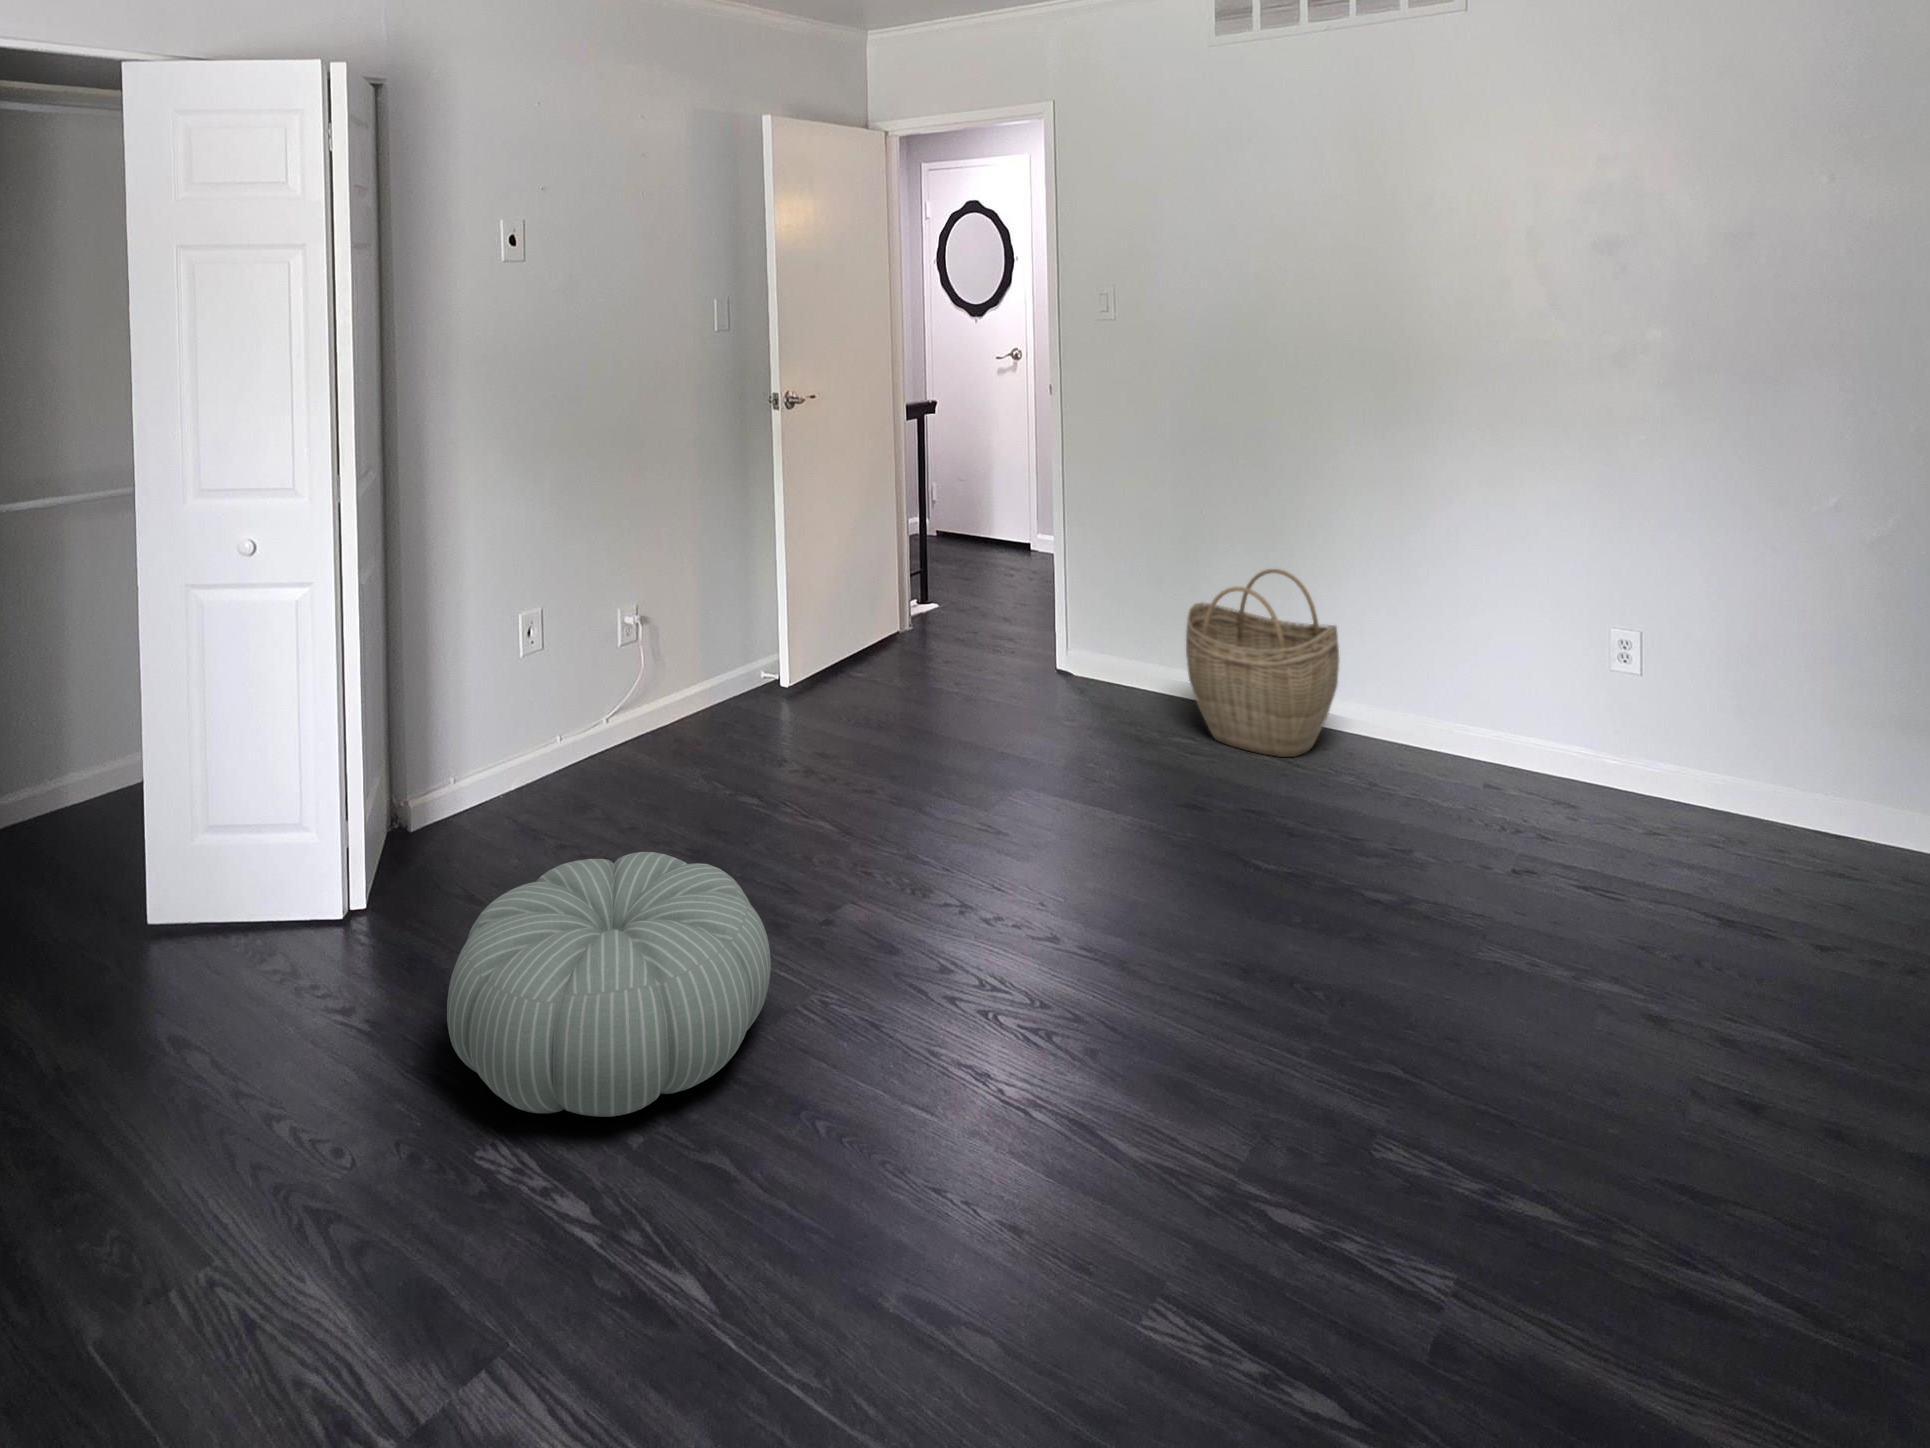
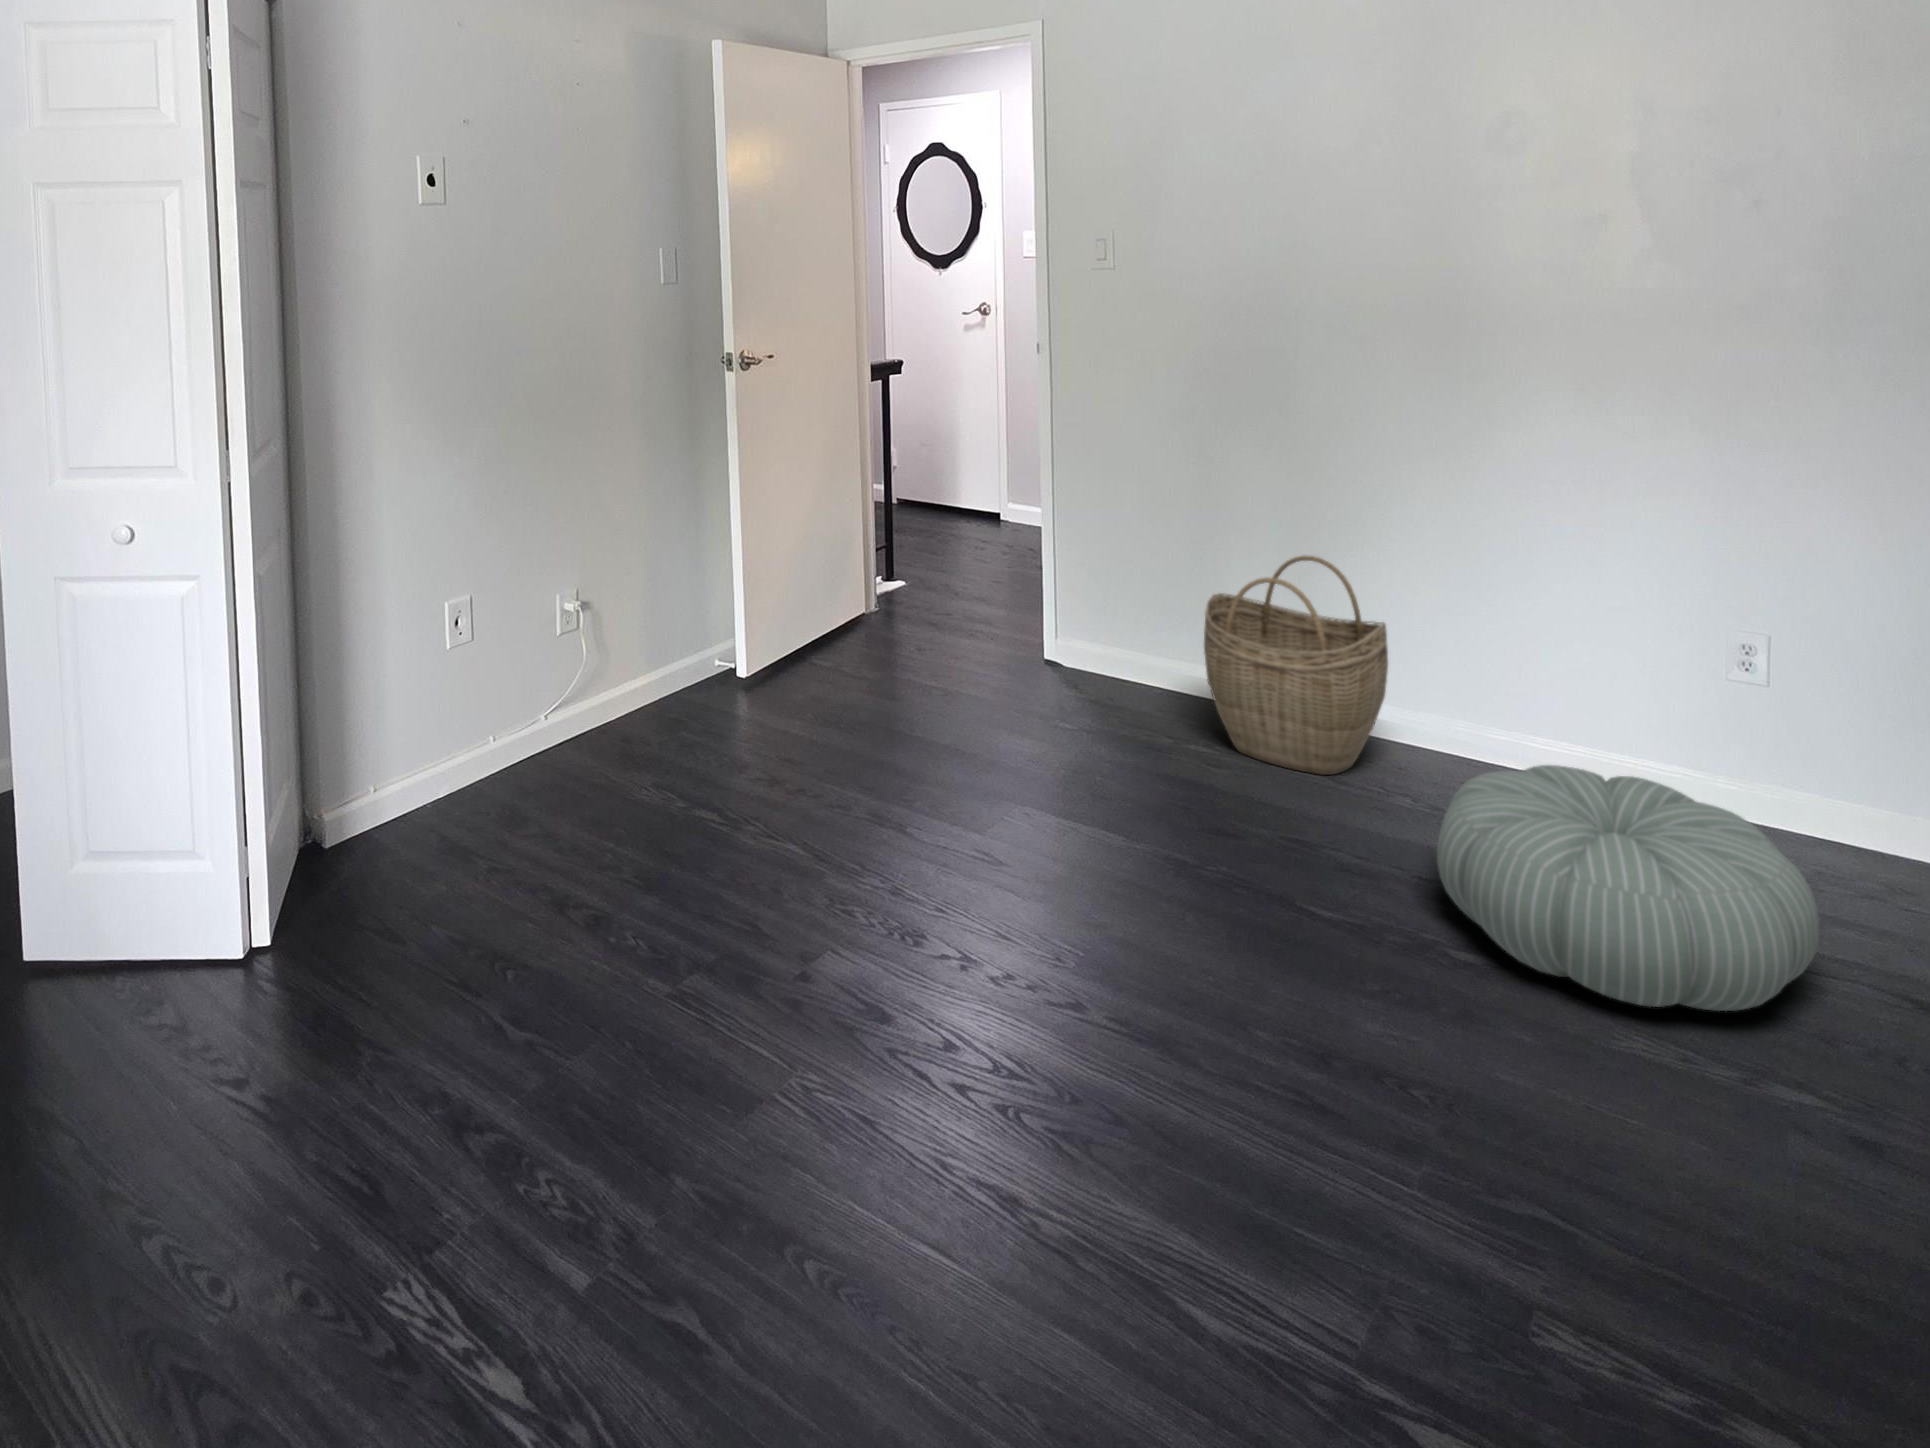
pouf: present [447,852,771,1117] -> present [1437,765,1819,1011]

